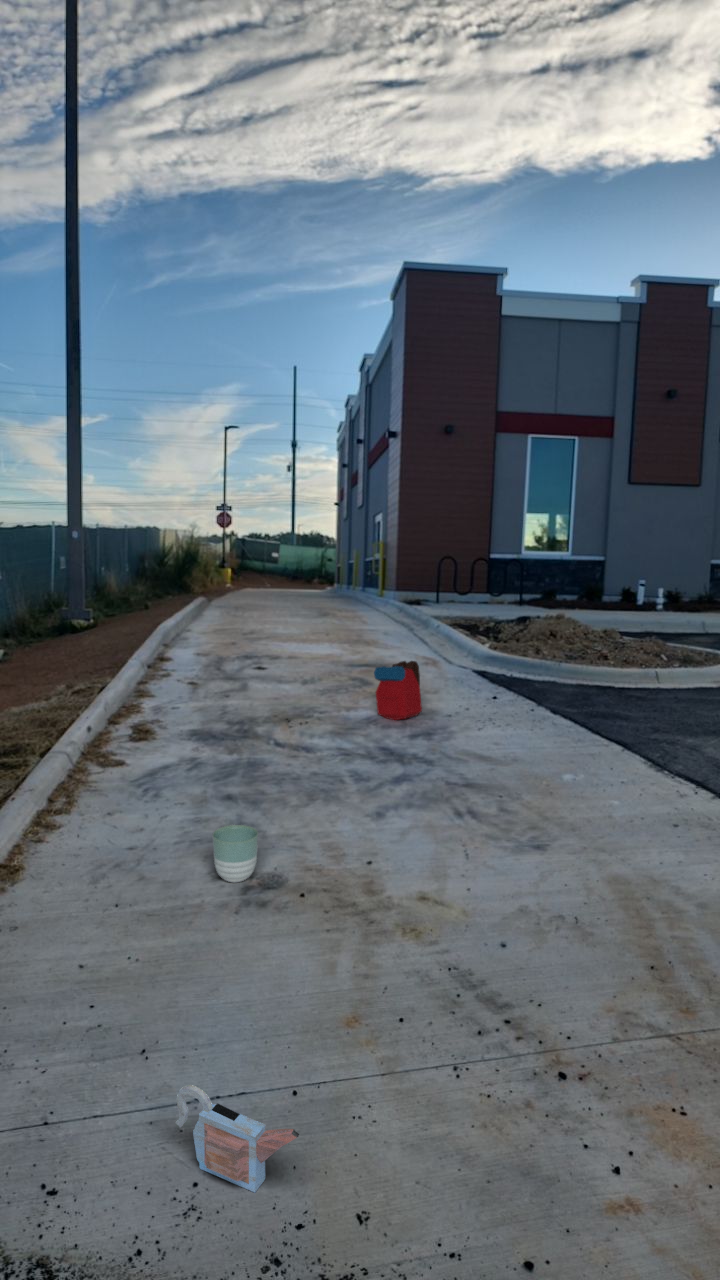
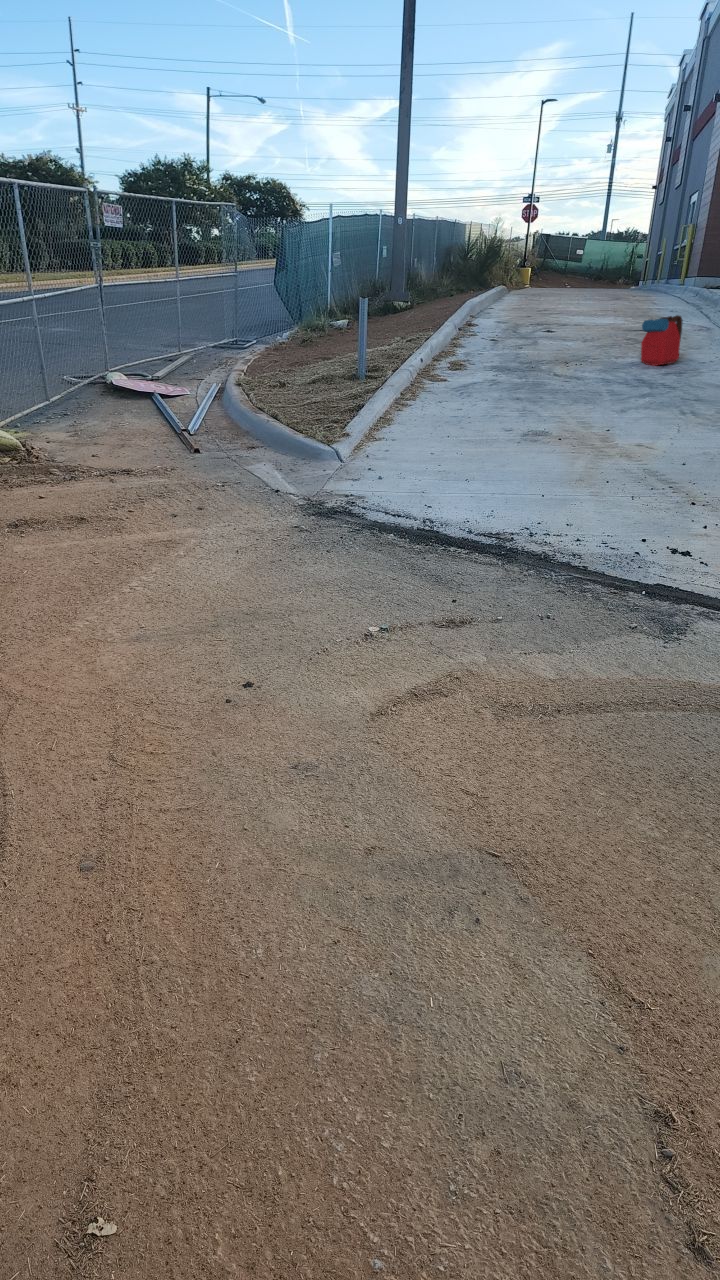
planter: present [213,825,258,882] -> none [507,394,536,428]
watering can: present [176,1085,299,1192] -> none [485,461,543,505]

